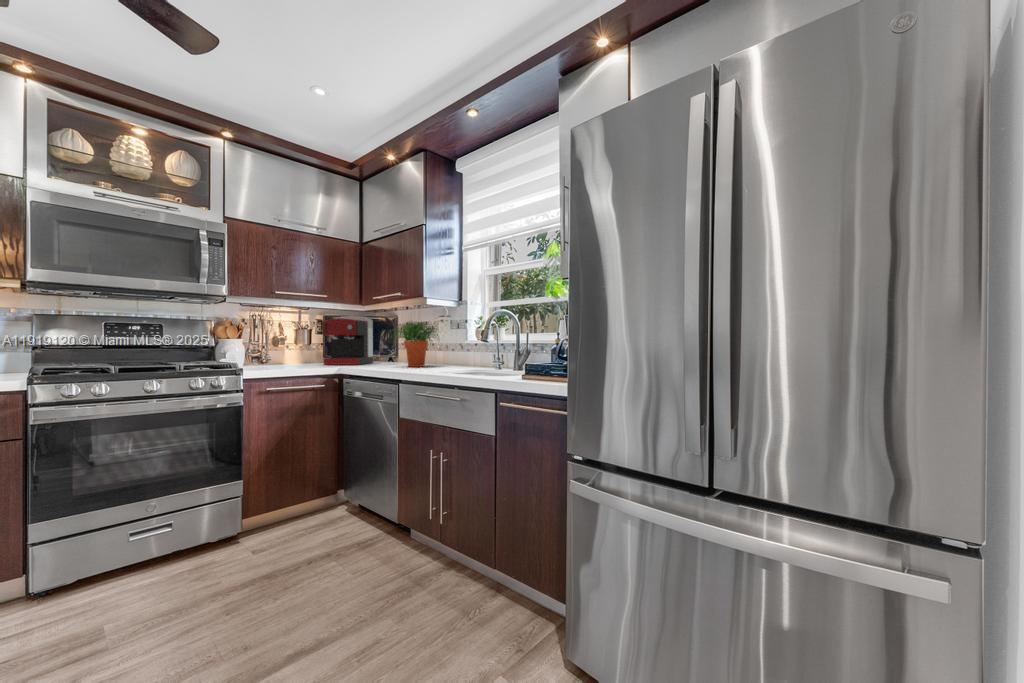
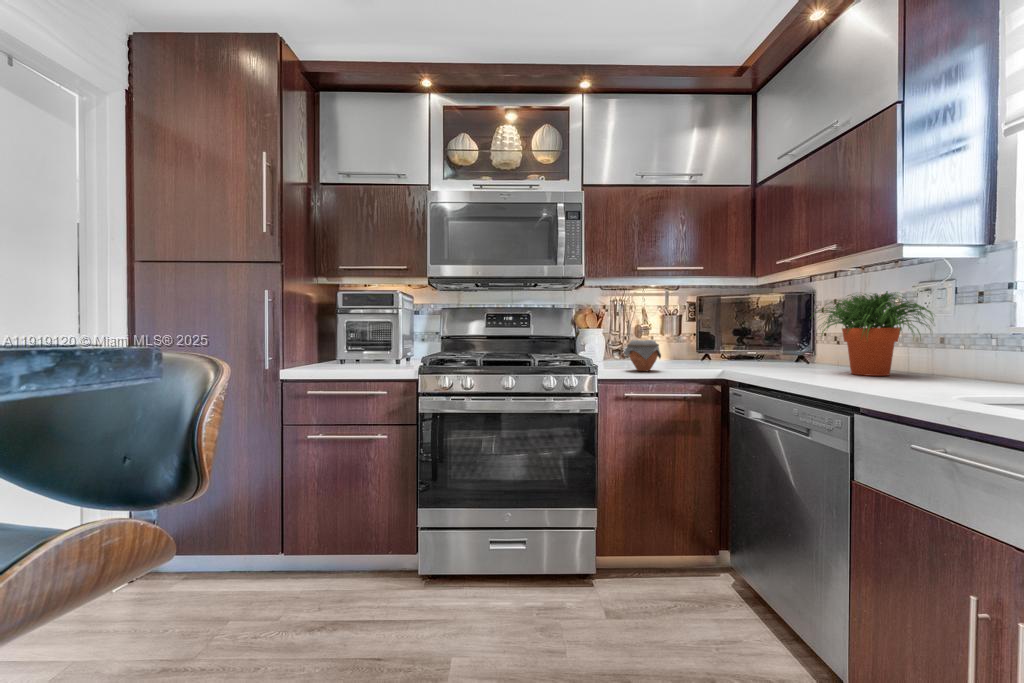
coffee maker: present [323,316,373,365] -> none [697,294,771,364]
jar: none [266,348,296,371] -> present [624,340,661,371]

